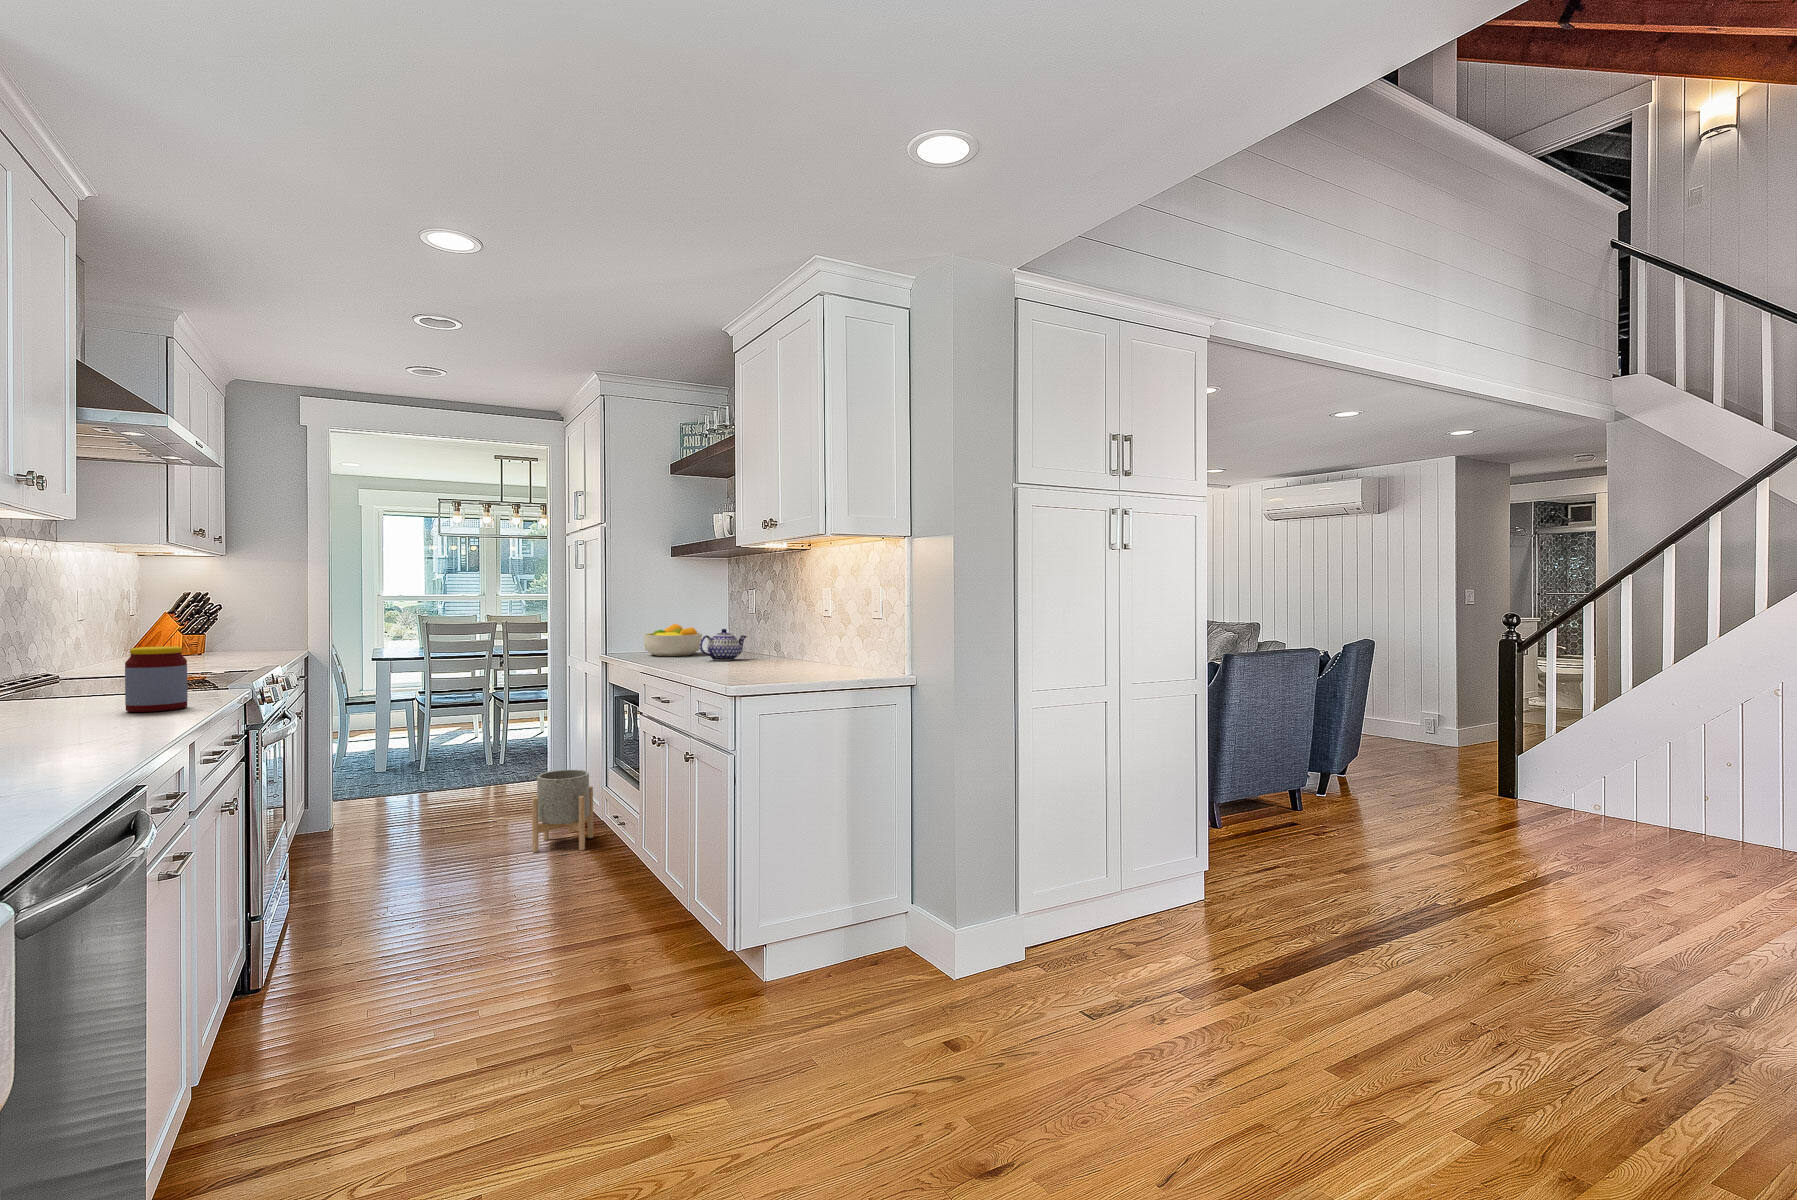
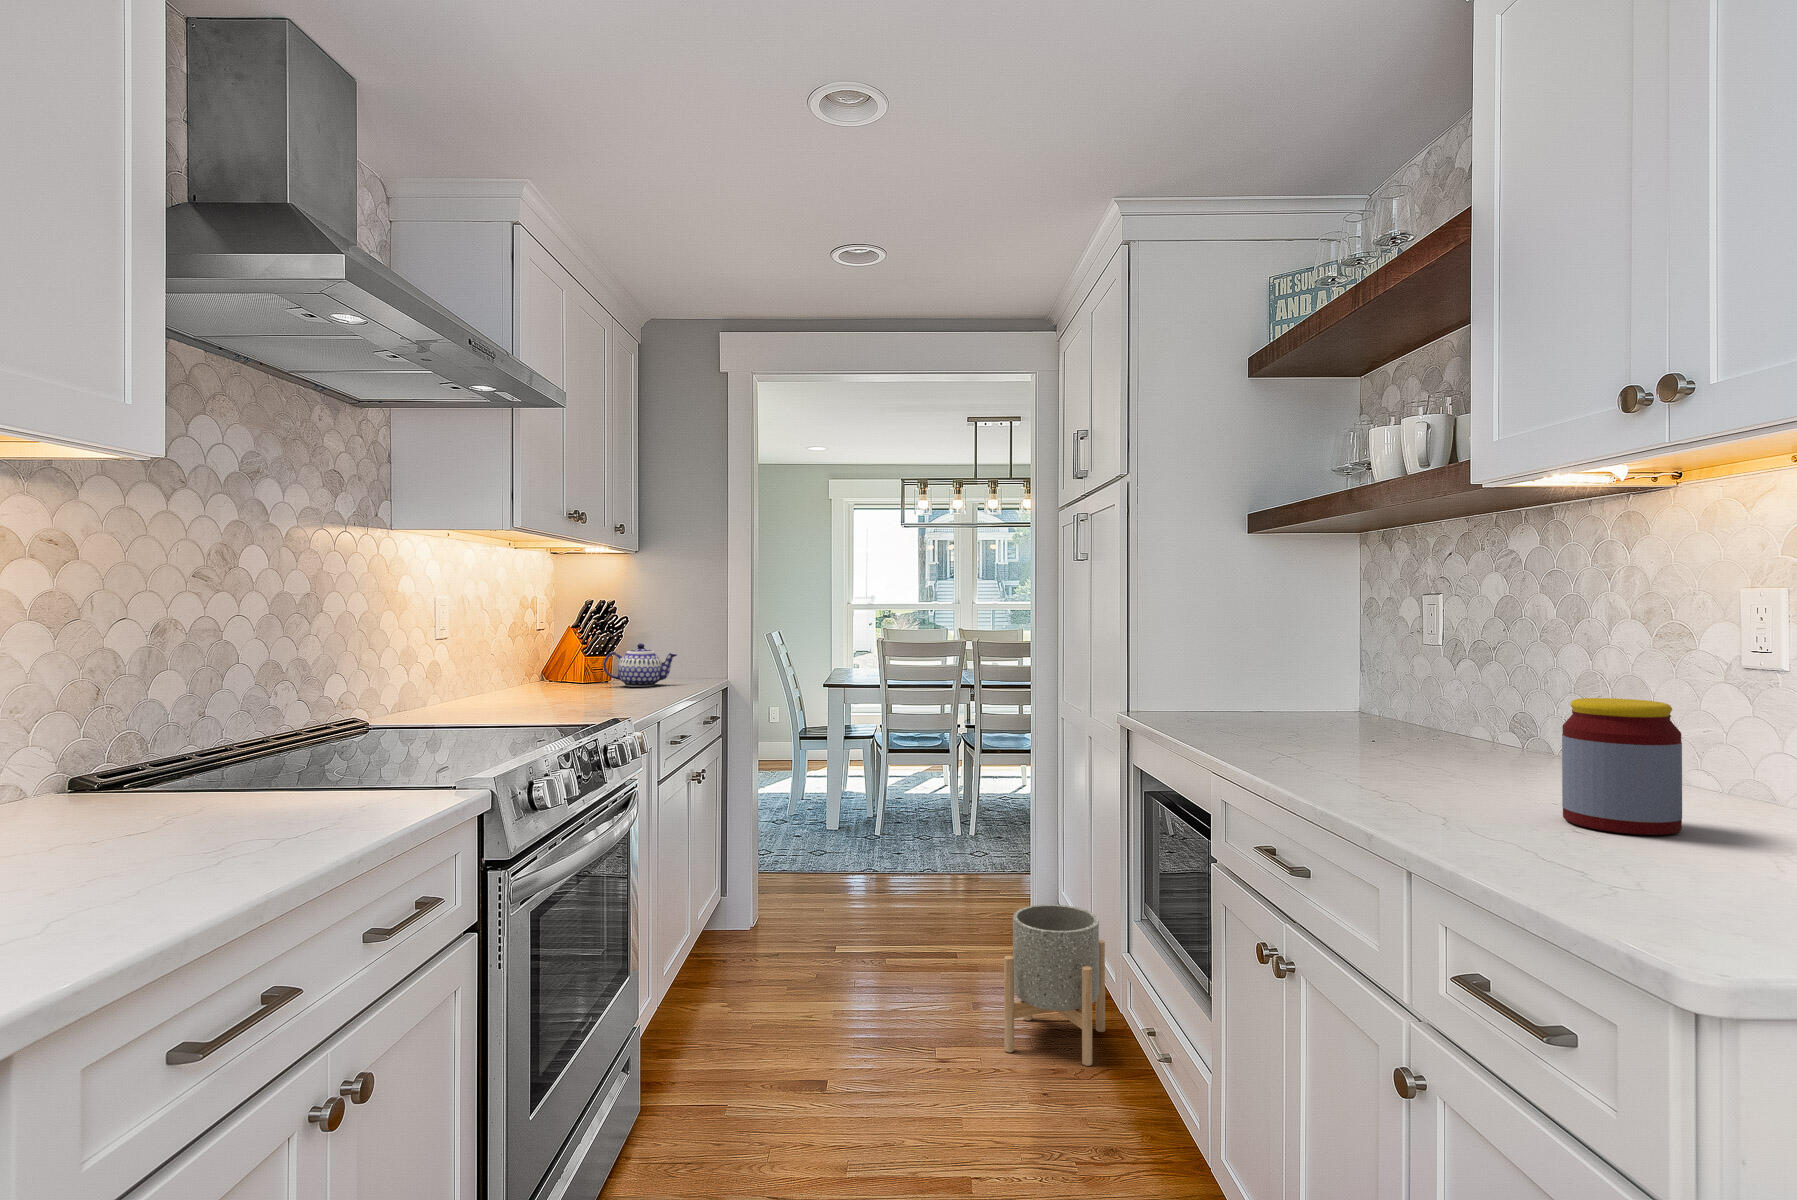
fruit bowl: present [643,624,702,656] -> none [1201,659,1320,727]
teapot: present [699,629,747,661] -> present [603,644,677,687]
jar: present [125,646,188,712] -> present [1562,698,1682,835]

